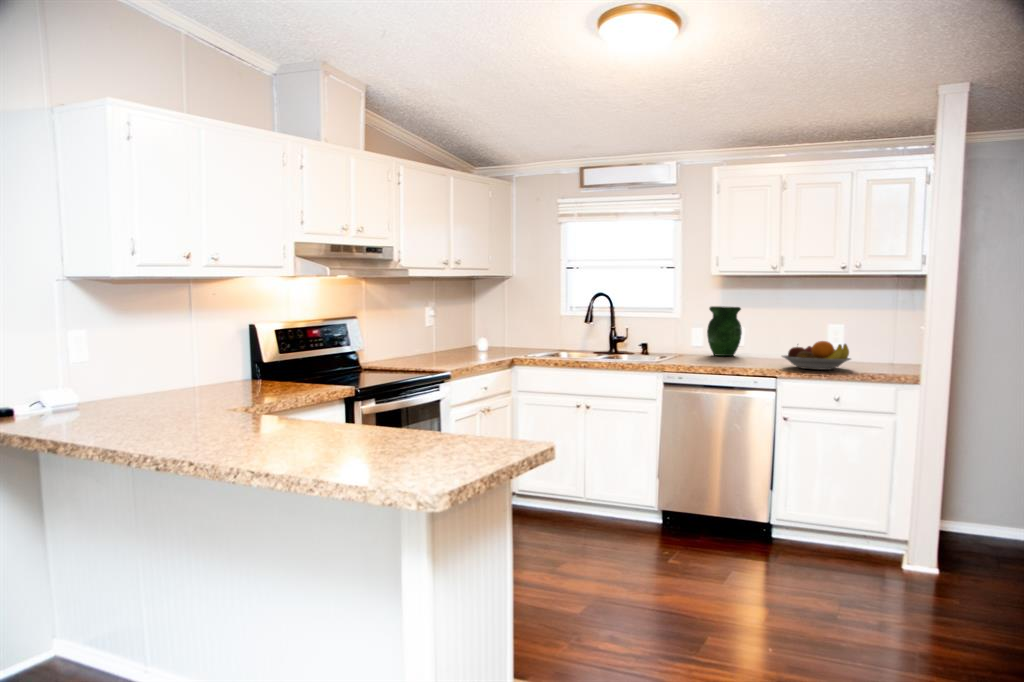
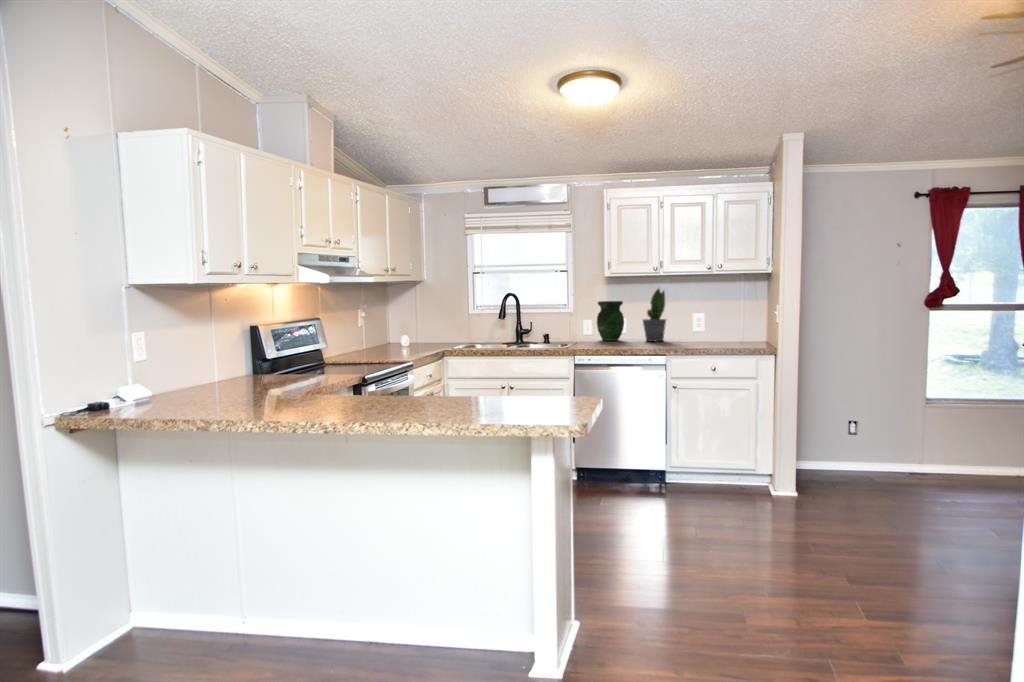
potted plant: none [763,291,795,360] -> present [643,289,666,341]
fruit bowl: present [782,341,851,370] -> none [666,325,719,347]

